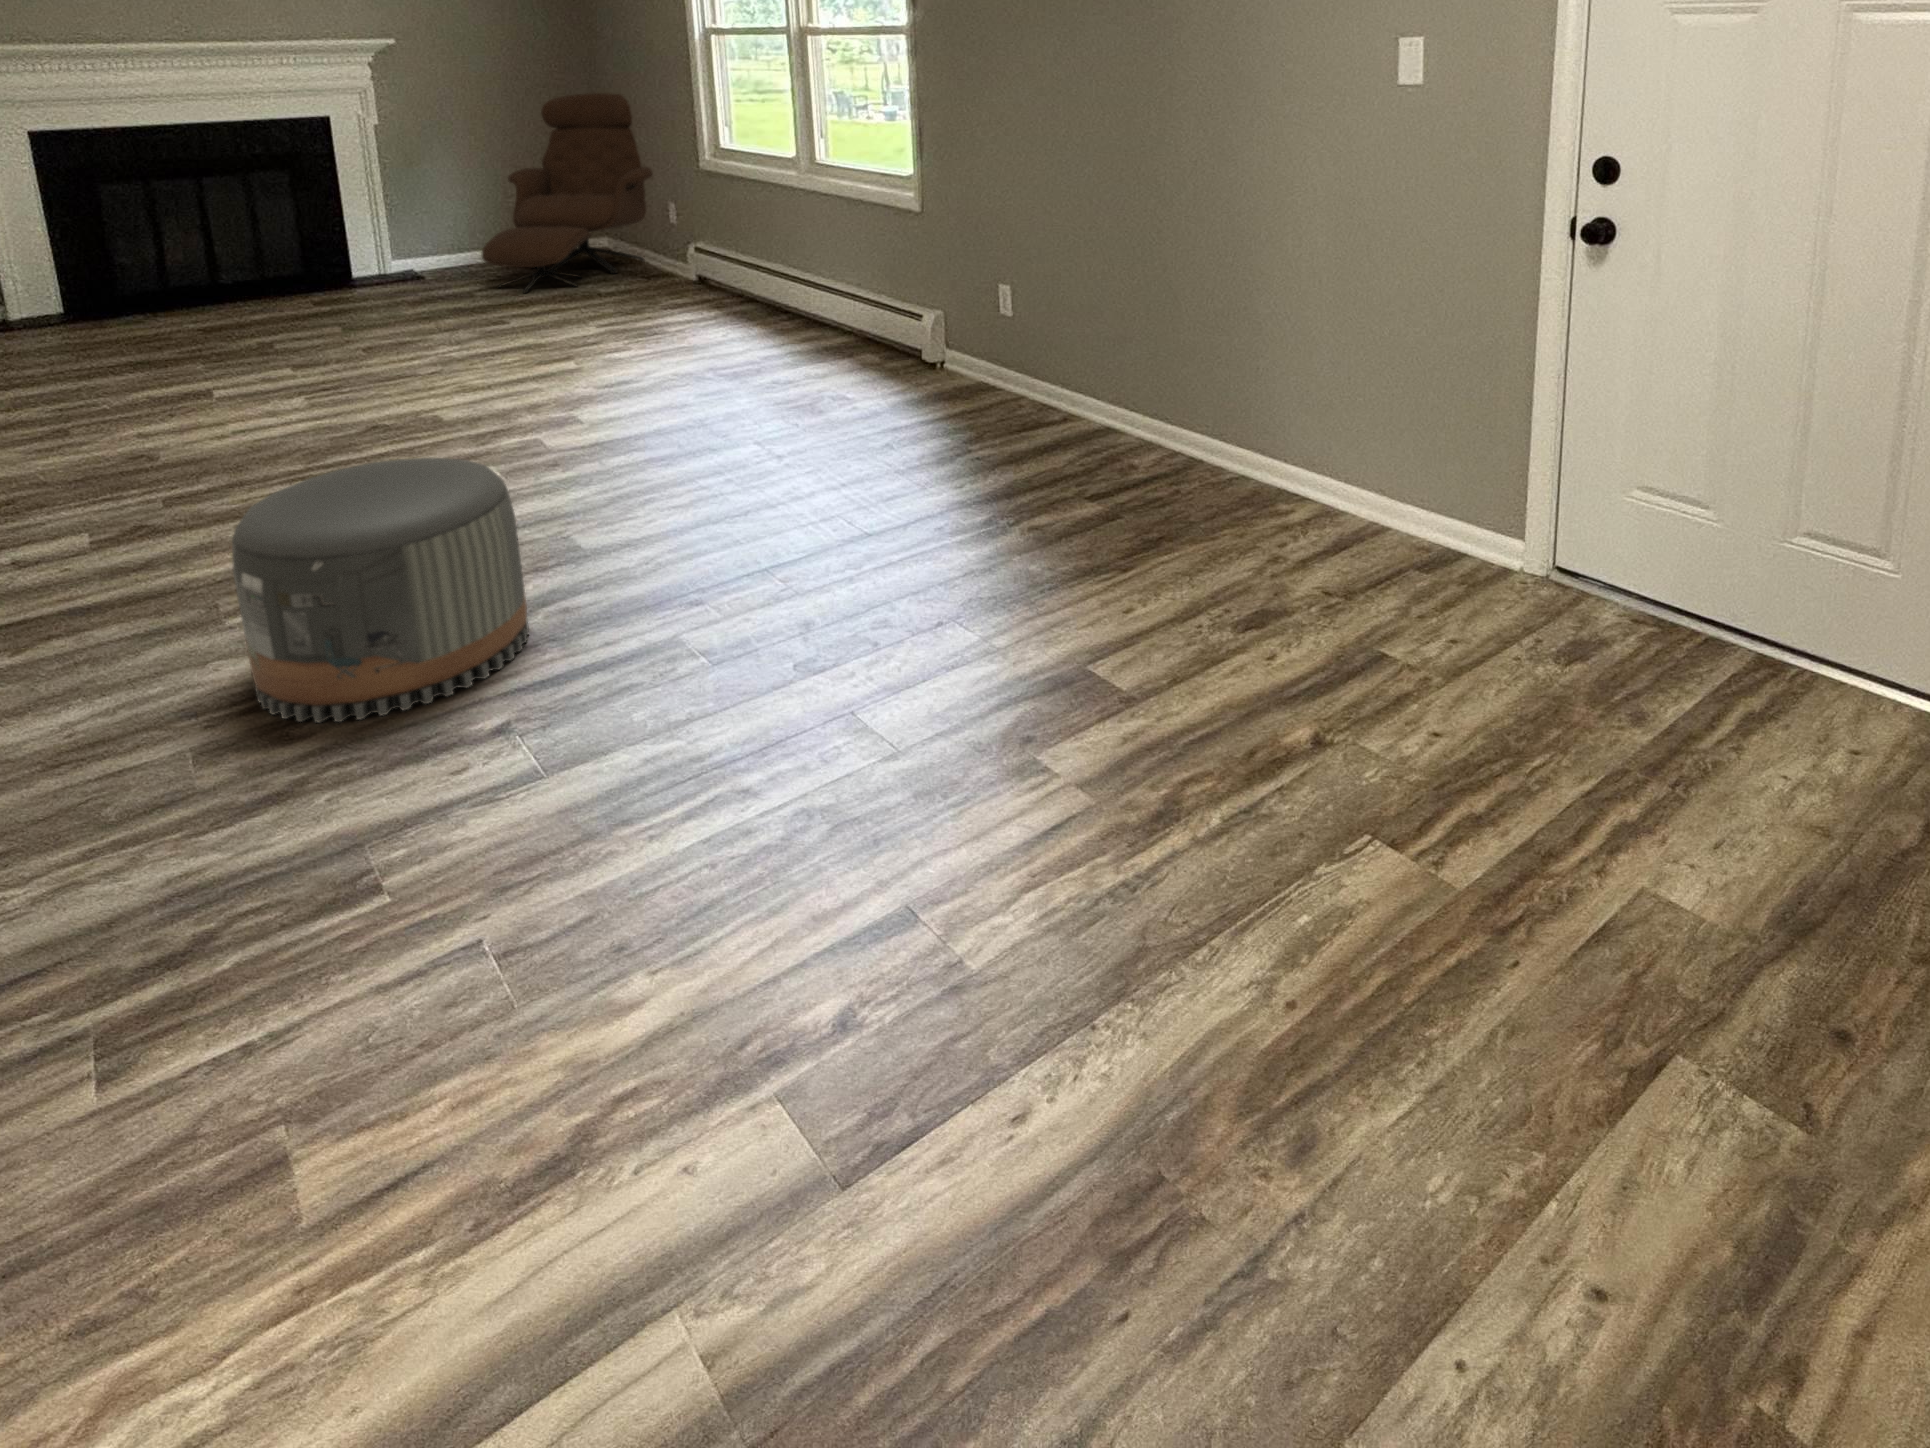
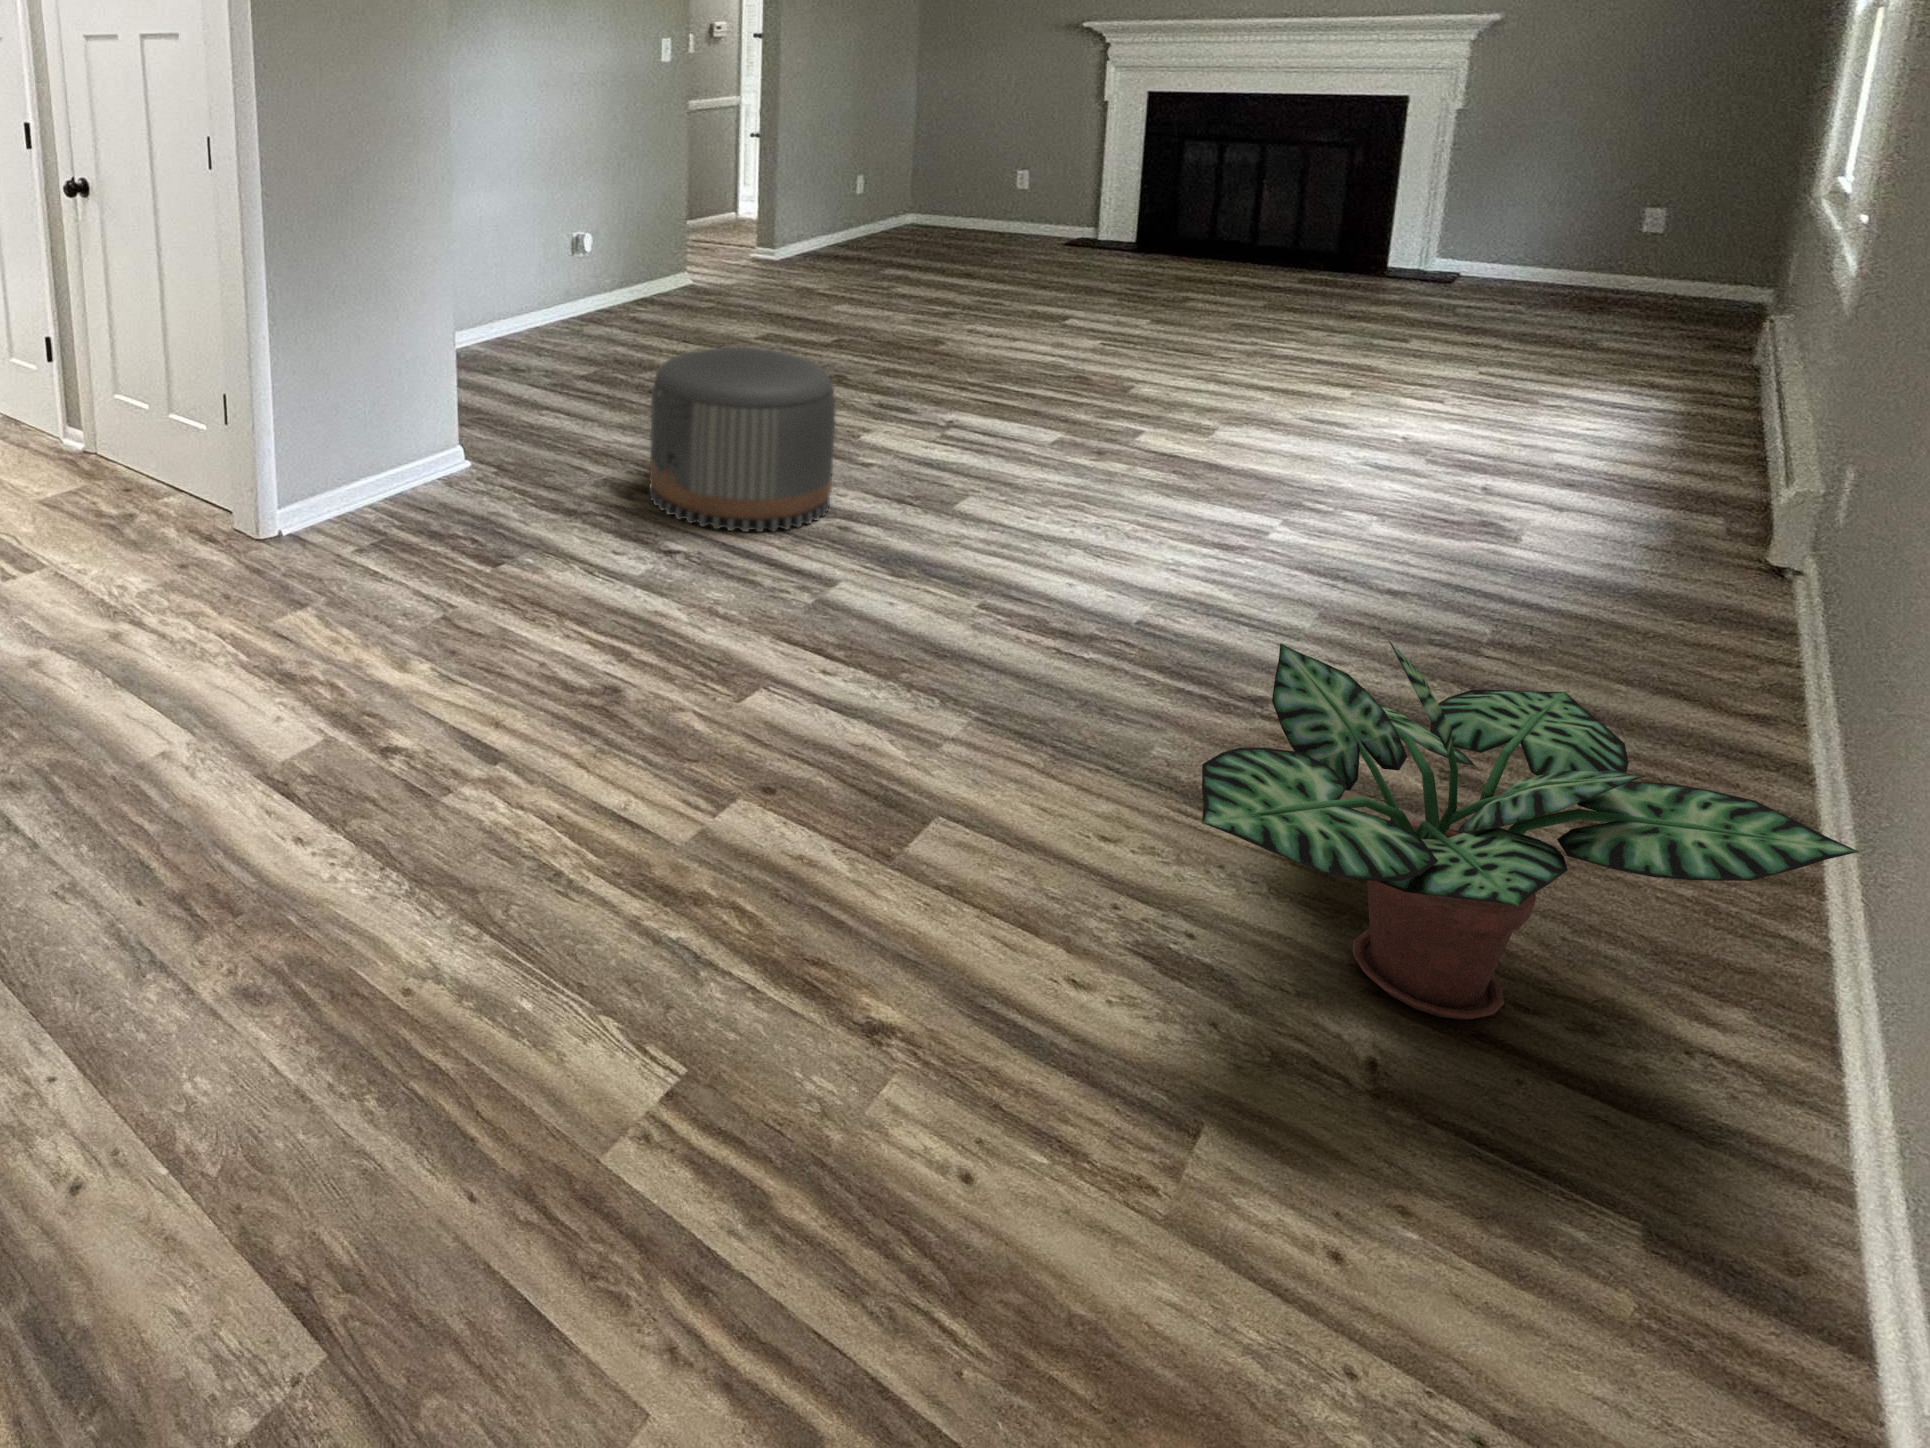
lounge chair: present [482,93,653,293] -> none [1475,93,1841,338]
potted plant: none [1104,378,1381,571] -> present [1202,641,1859,1020]

